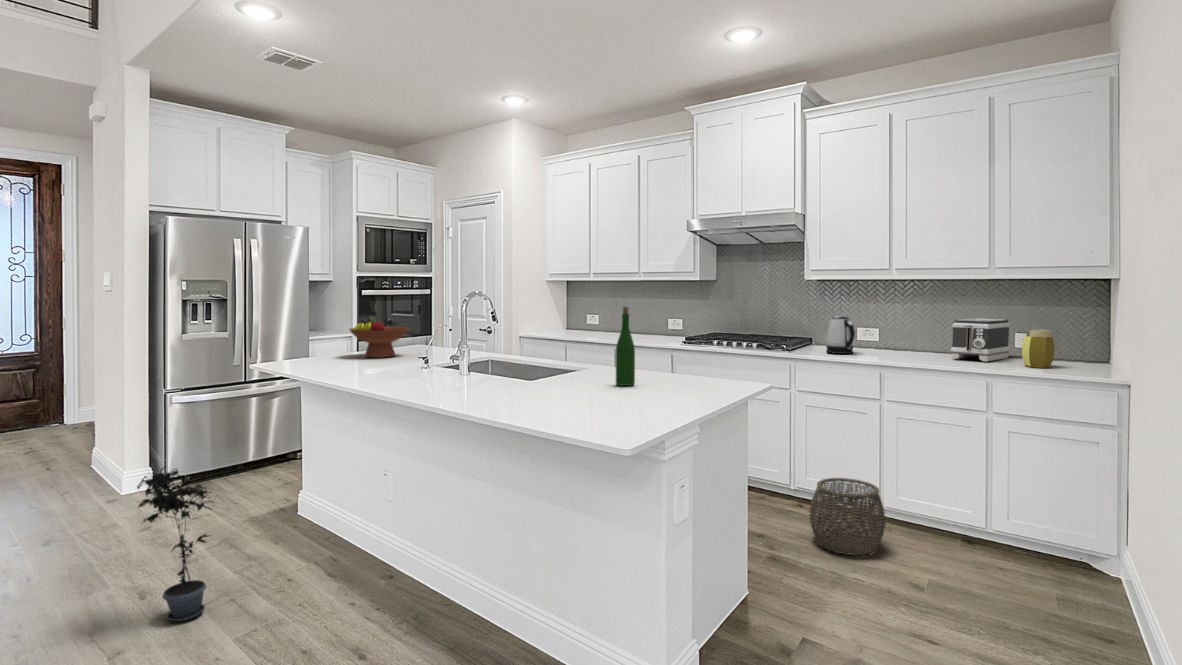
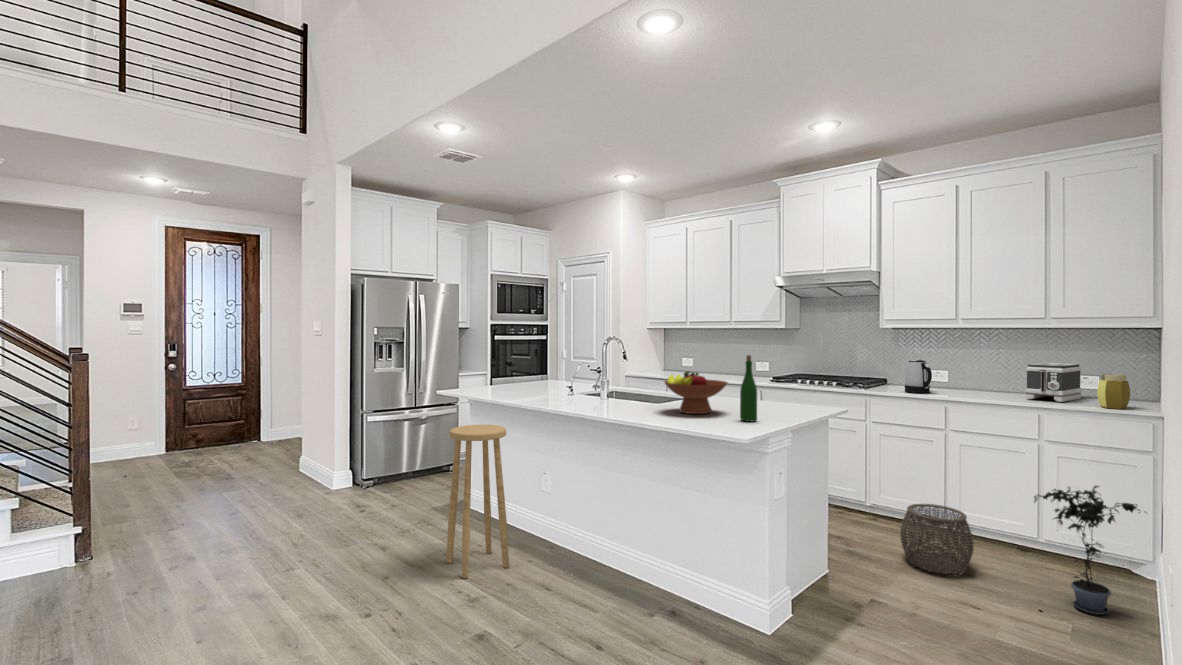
fruit bowl: present [349,319,409,358] -> present [664,371,728,414]
stool: none [267,396,348,585] -> present [446,425,509,578]
potted plant: present [137,467,213,621] -> present [1034,486,1139,615]

